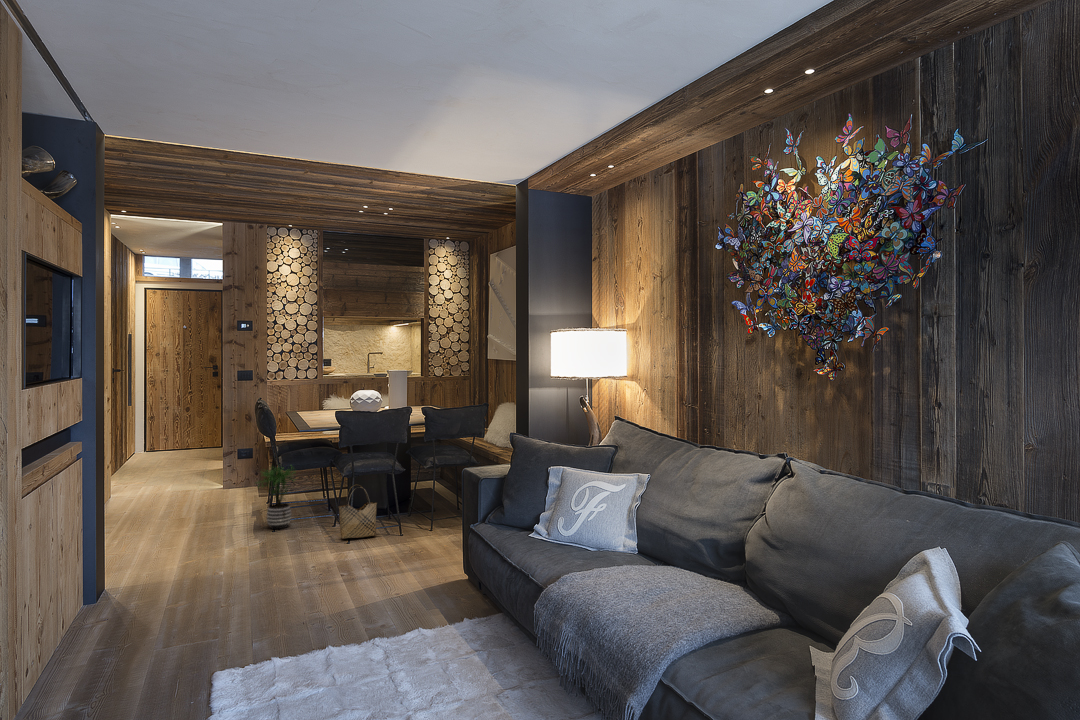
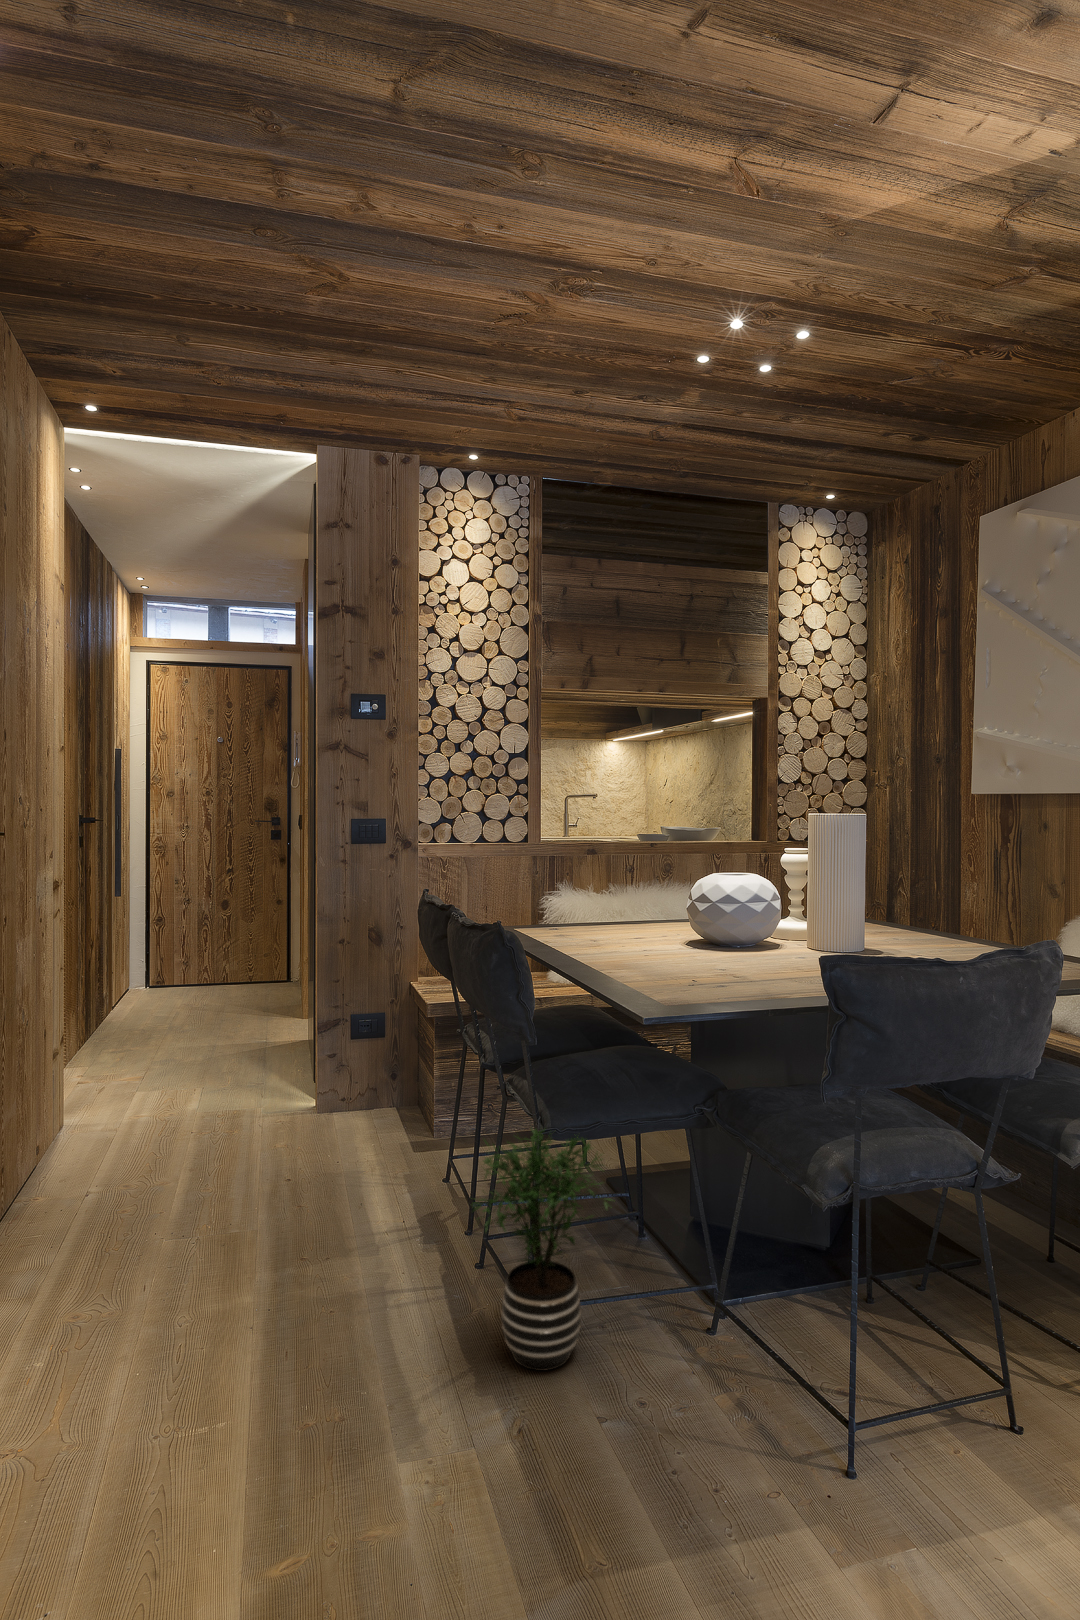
woven basket: present [339,484,377,539] -> none [830,1251,976,1506]

